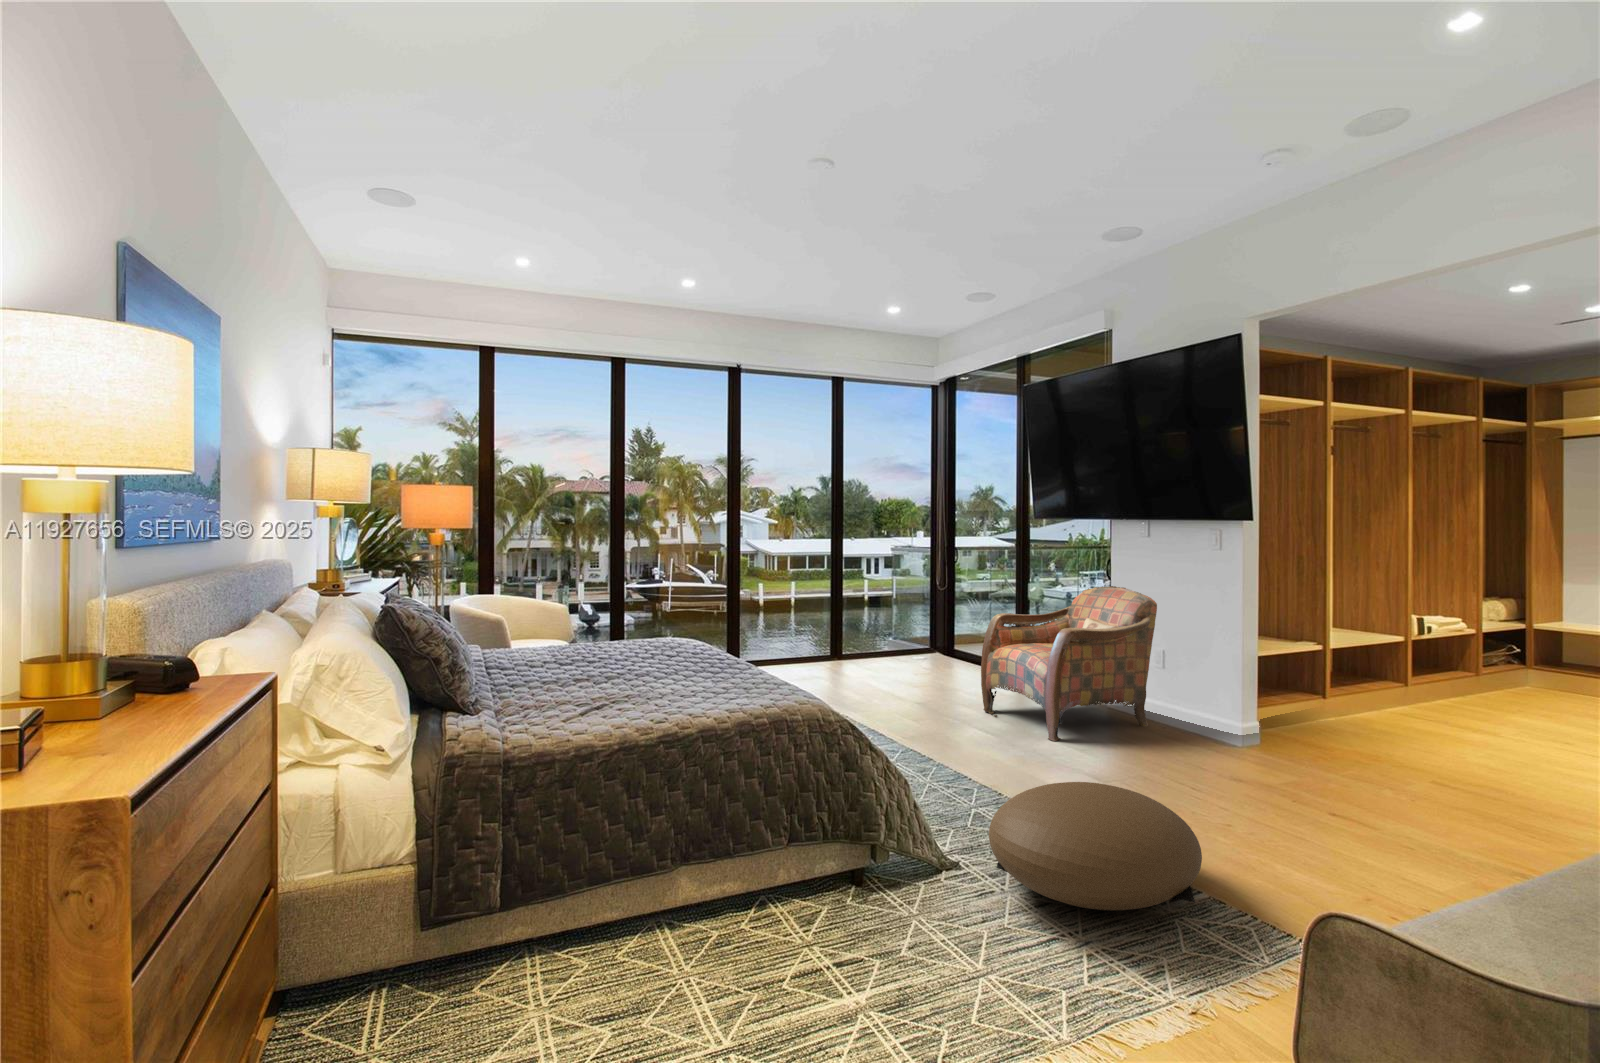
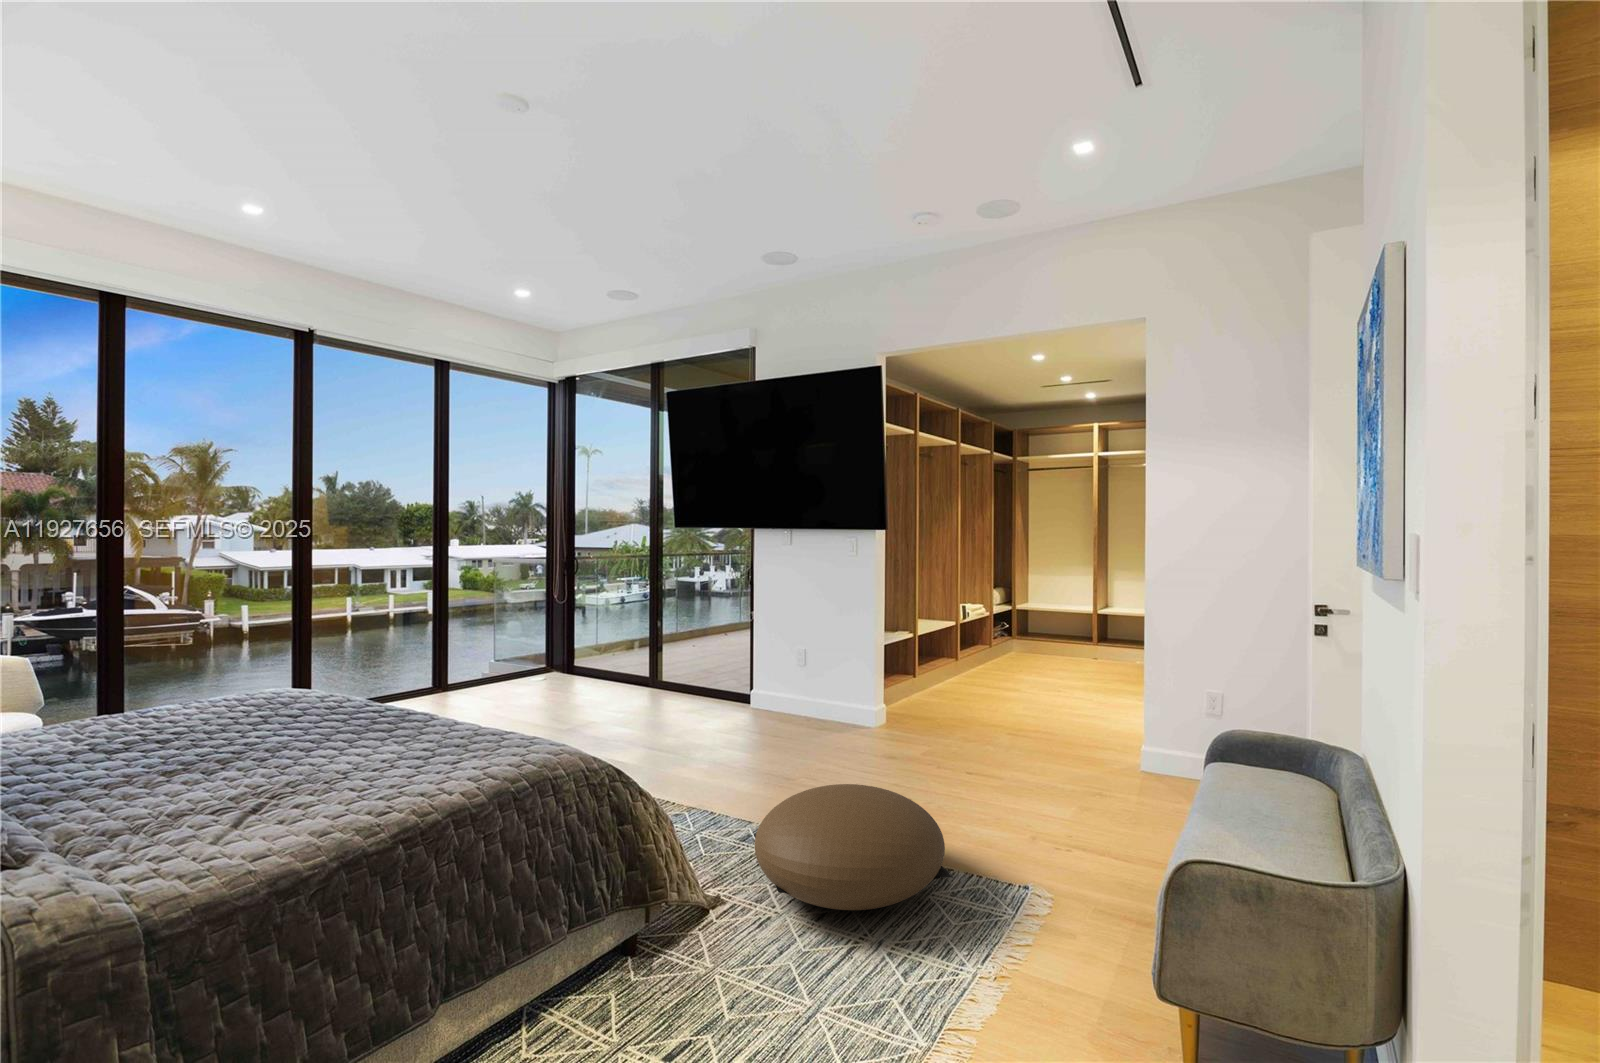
armchair: present [981,586,1157,741] -> none [641,589,806,748]

